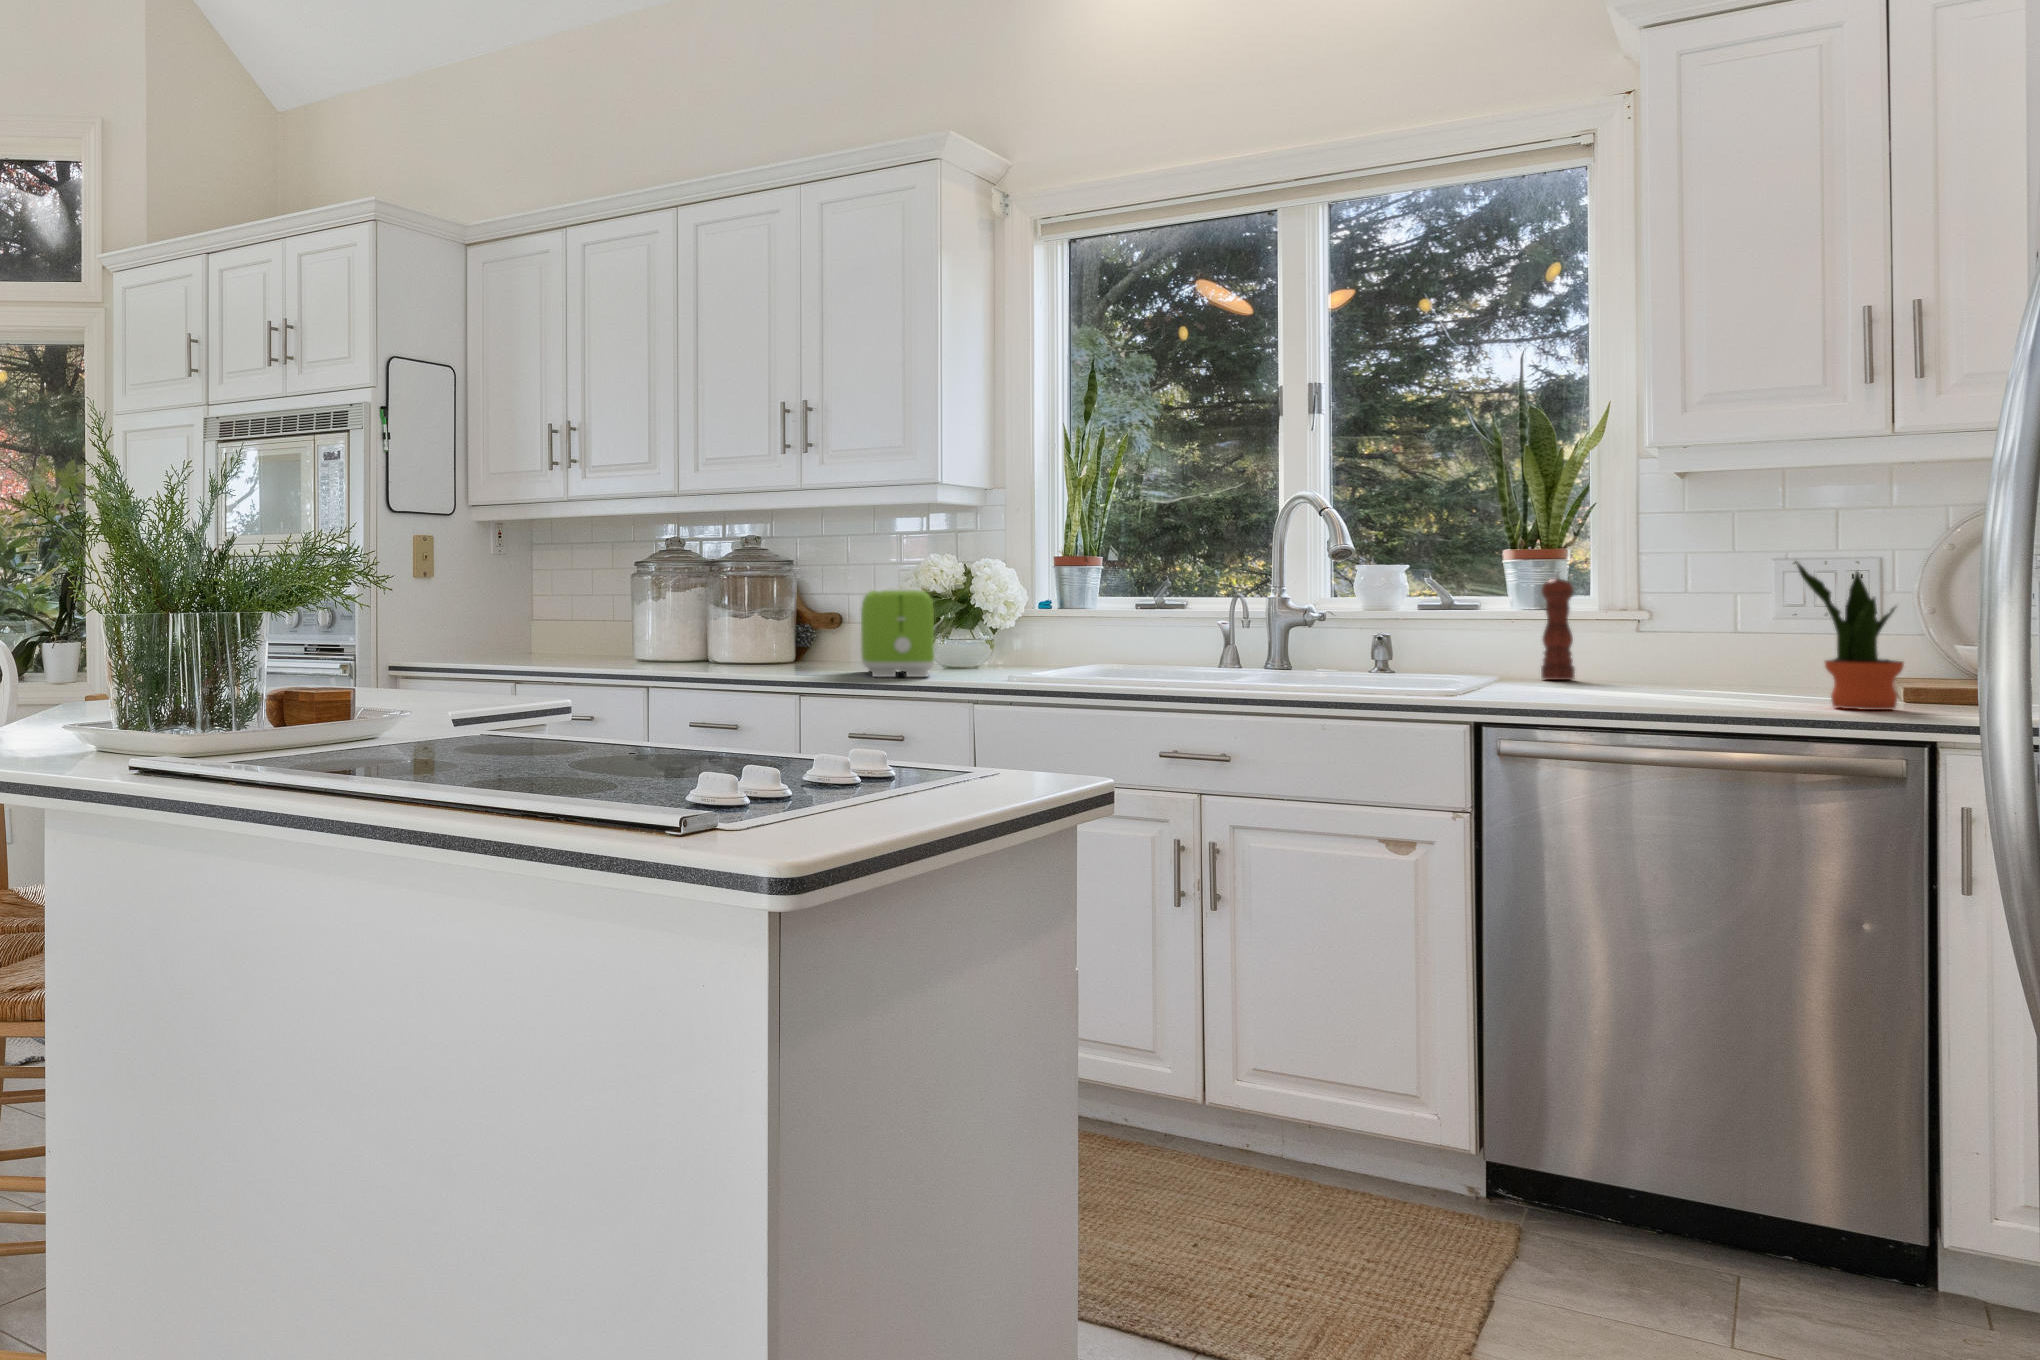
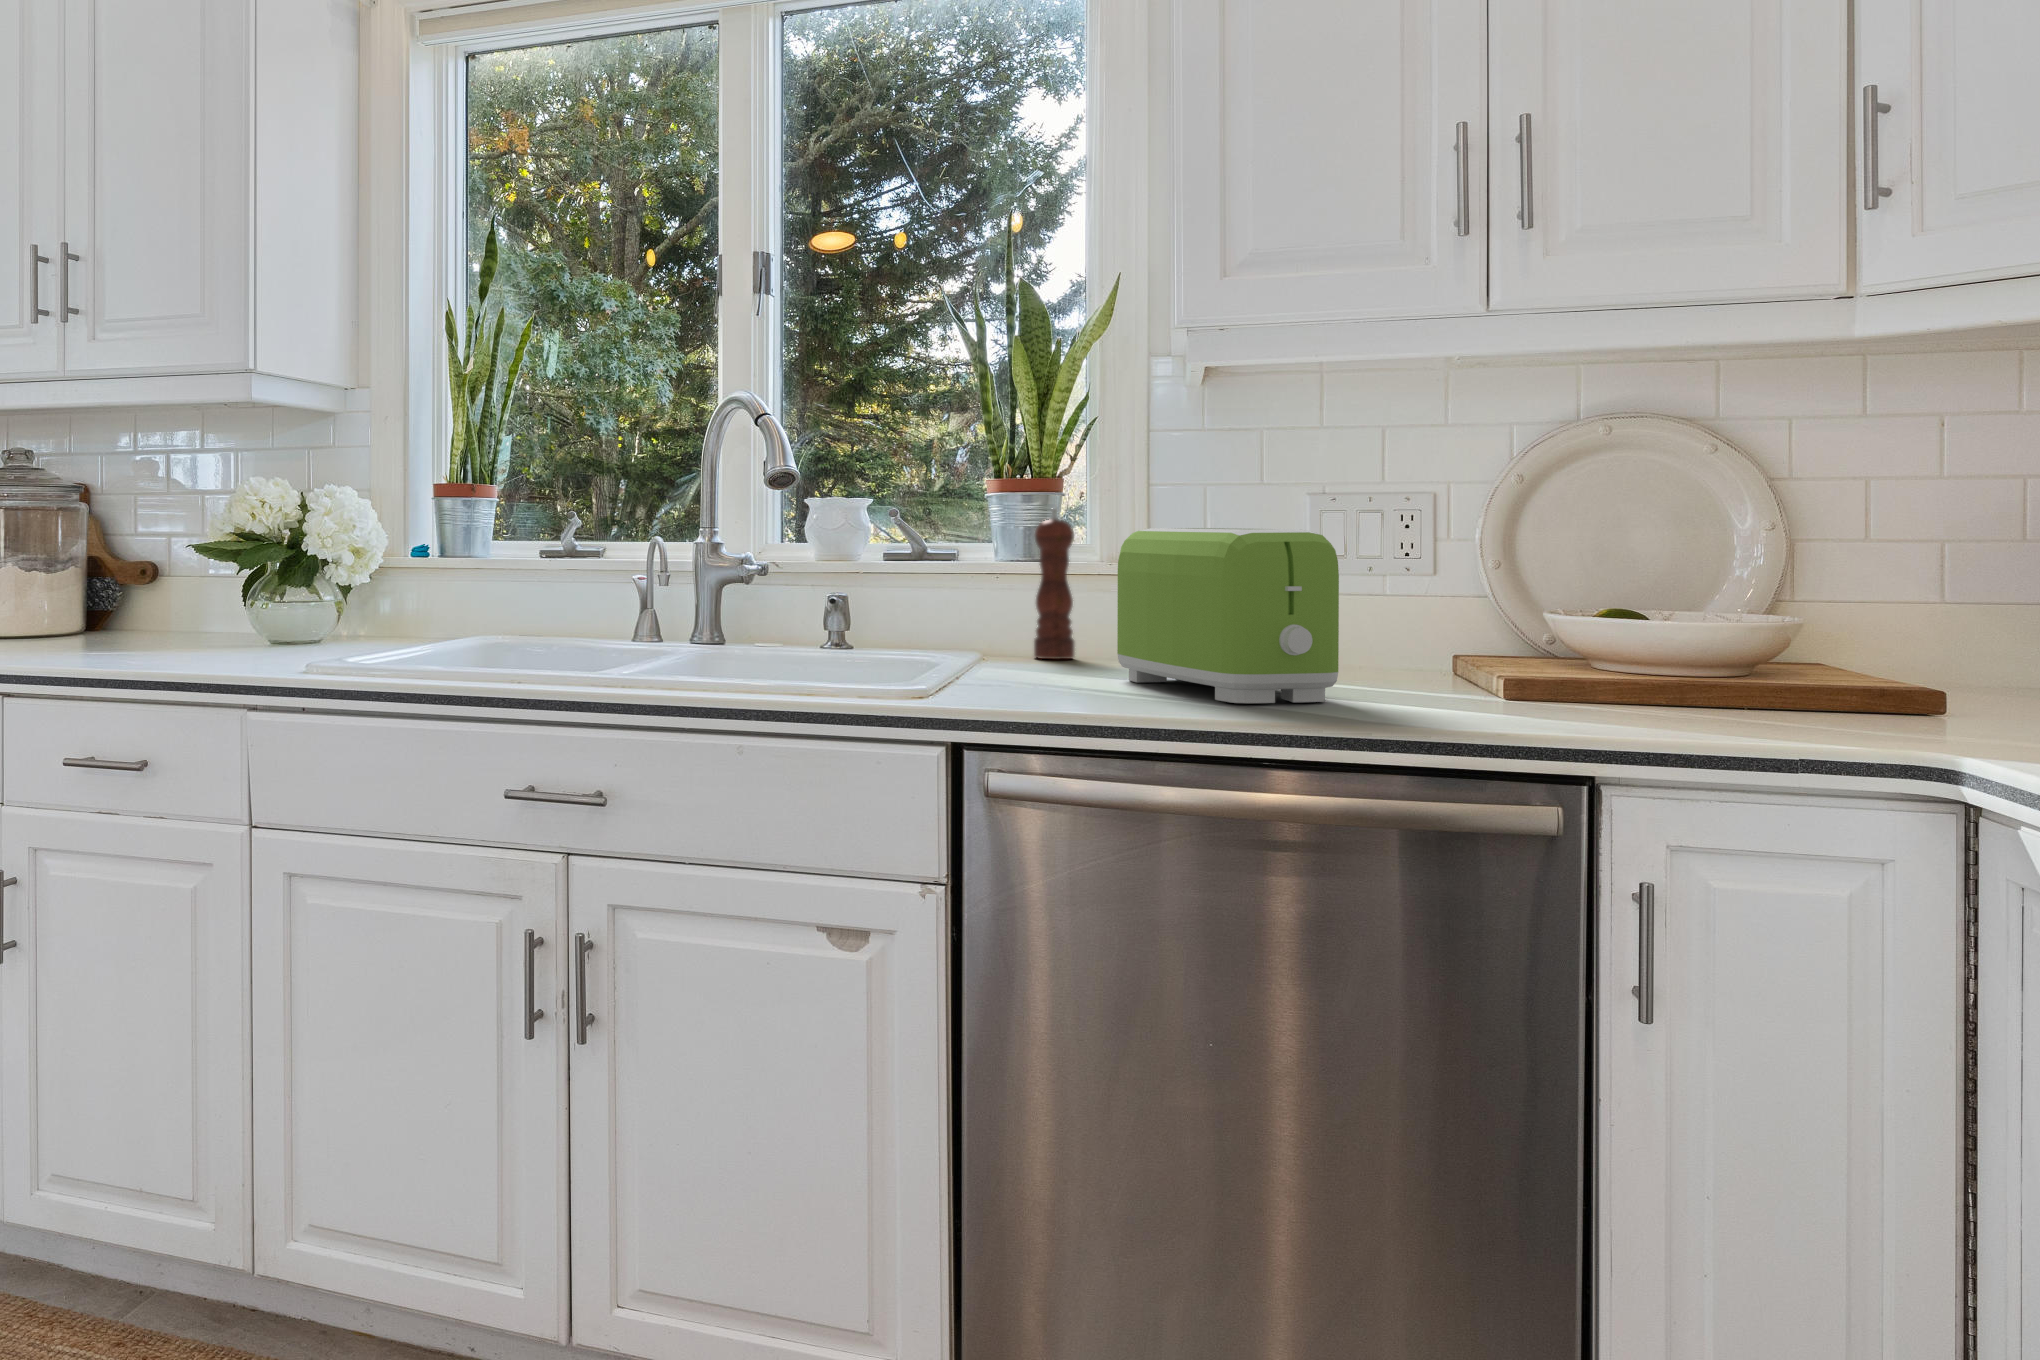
potted plant: present [1797,563,1904,710] -> none [1397,490,1546,727]
toaster: present [861,588,934,677] -> present [1117,528,1339,703]

